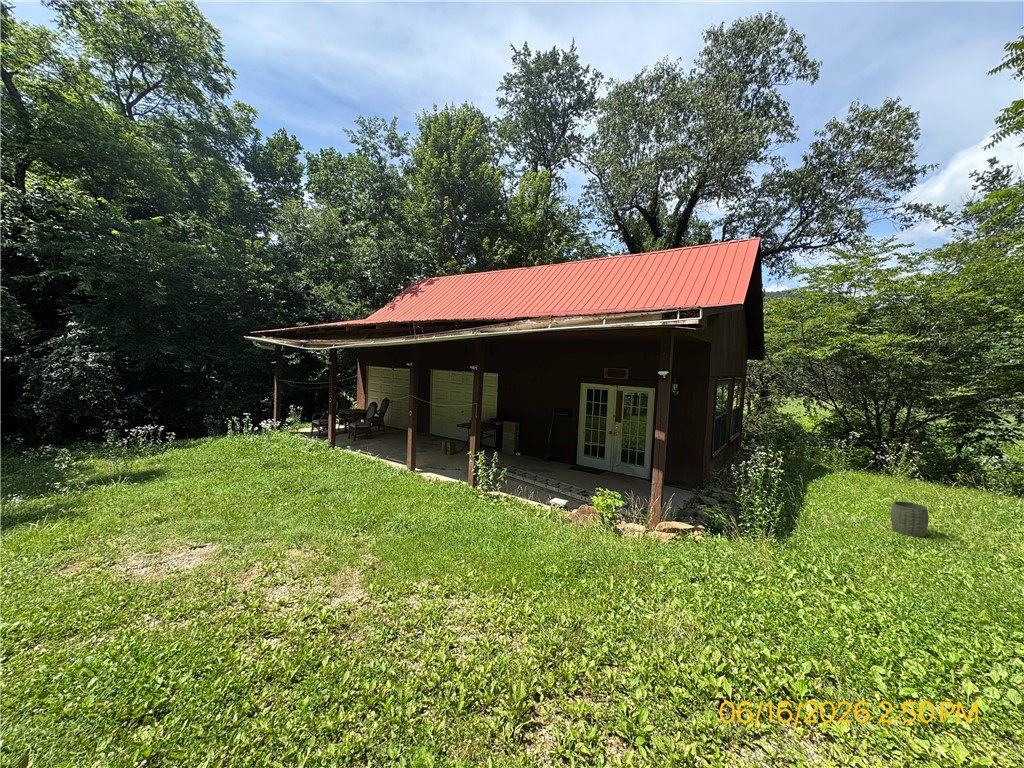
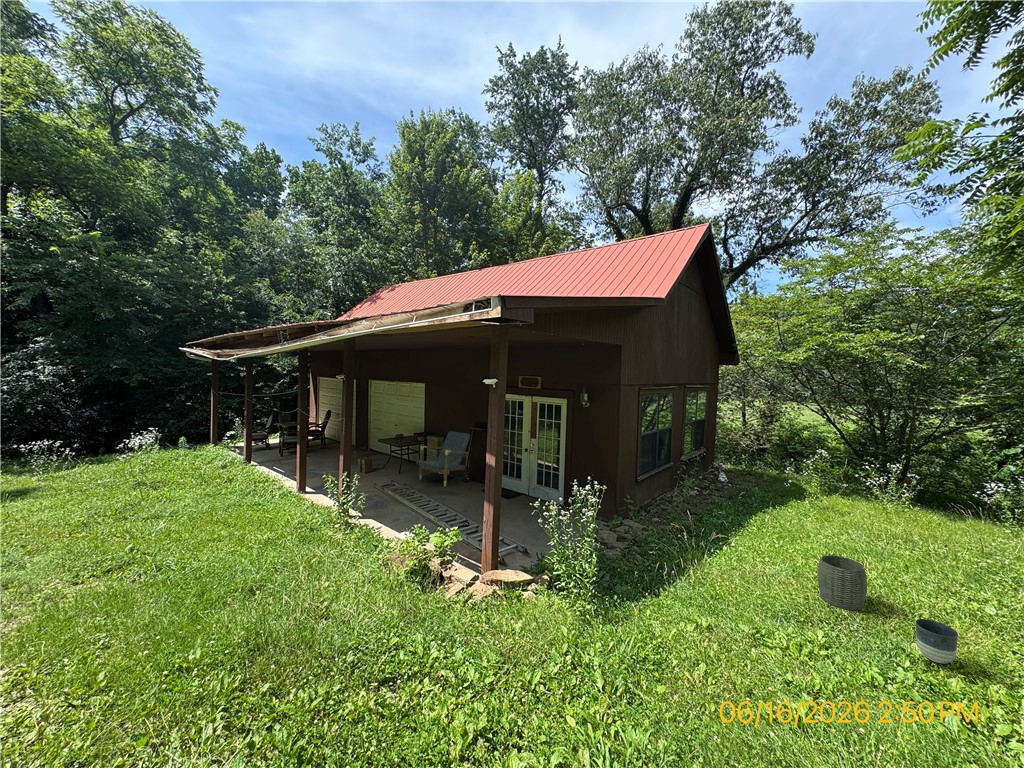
lounge chair: none [511,418,554,465] -> present [416,432,470,486]
planter: none [972,535,1001,561] -> present [916,619,958,663]

